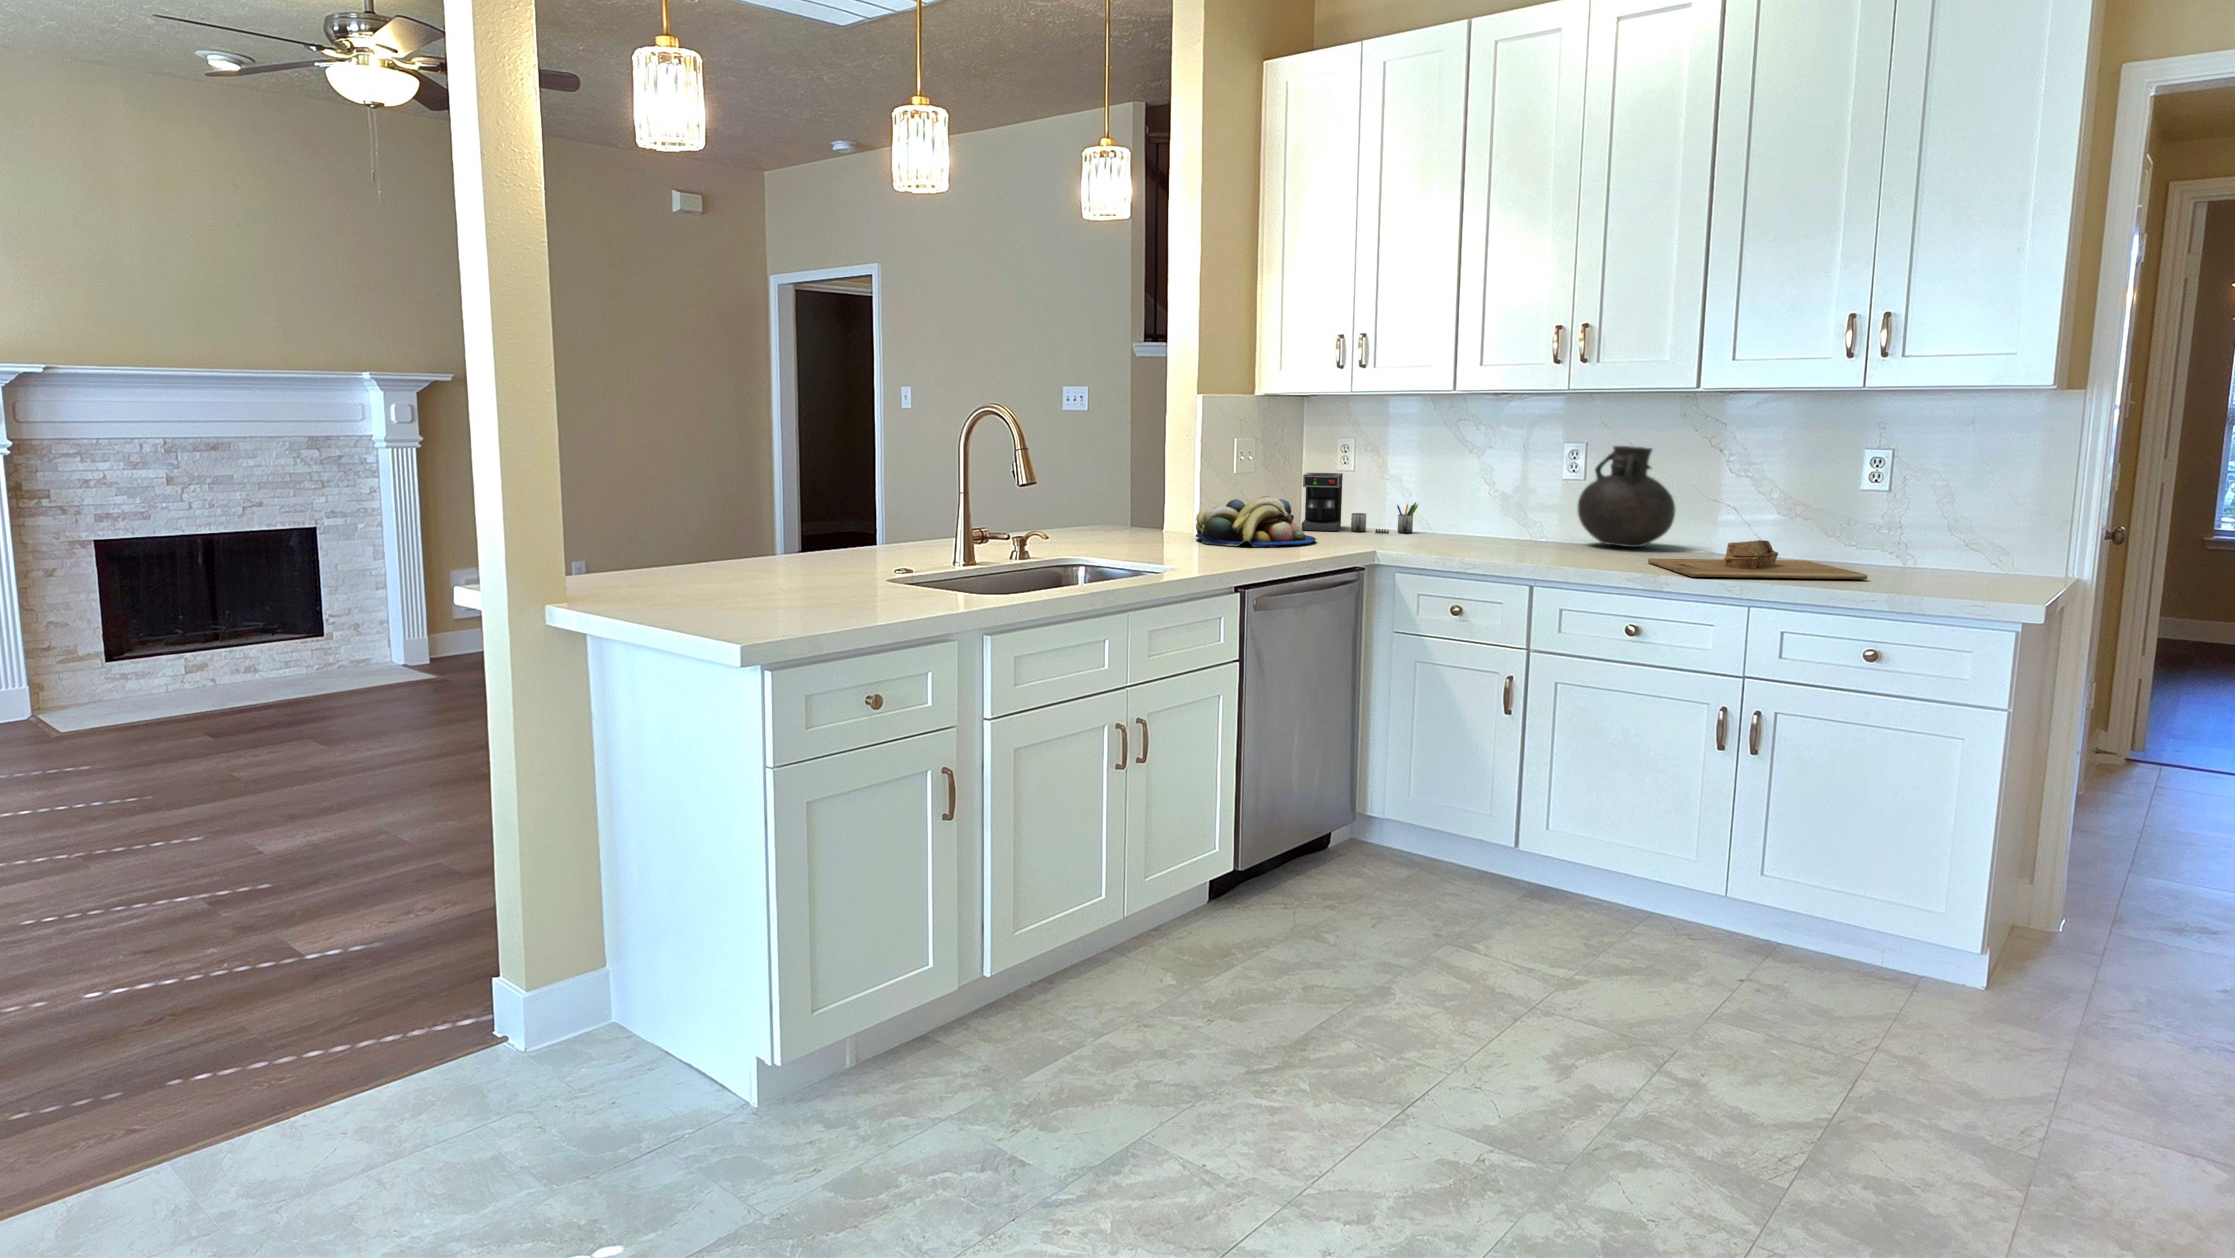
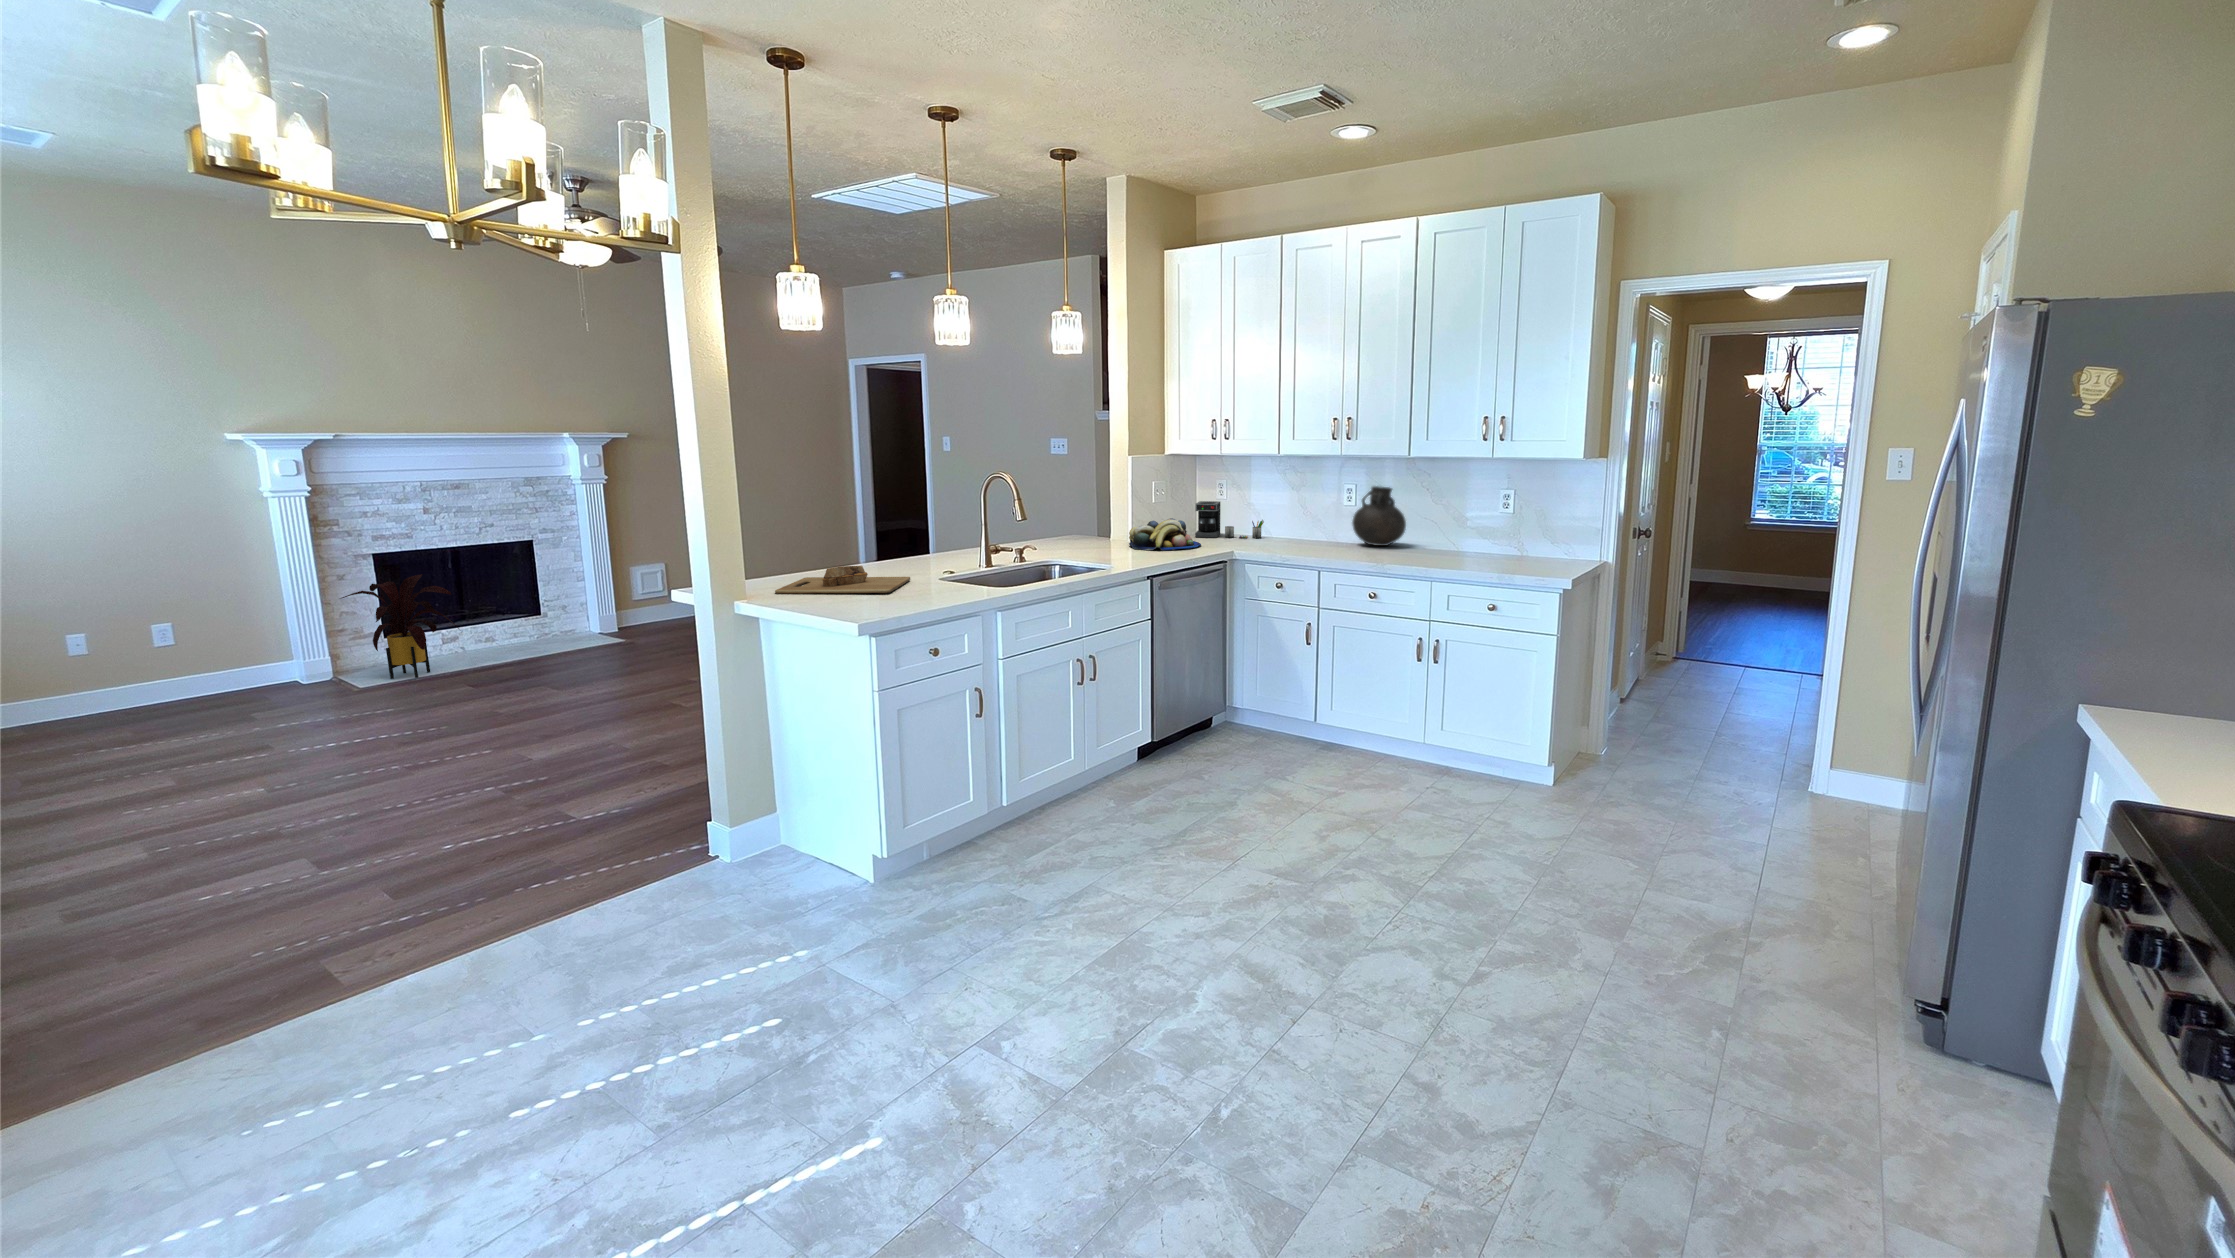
cutting board: present [1648,540,1868,579] -> present [775,566,910,594]
house plant: none [40,570,205,720] -> present [340,574,459,679]

